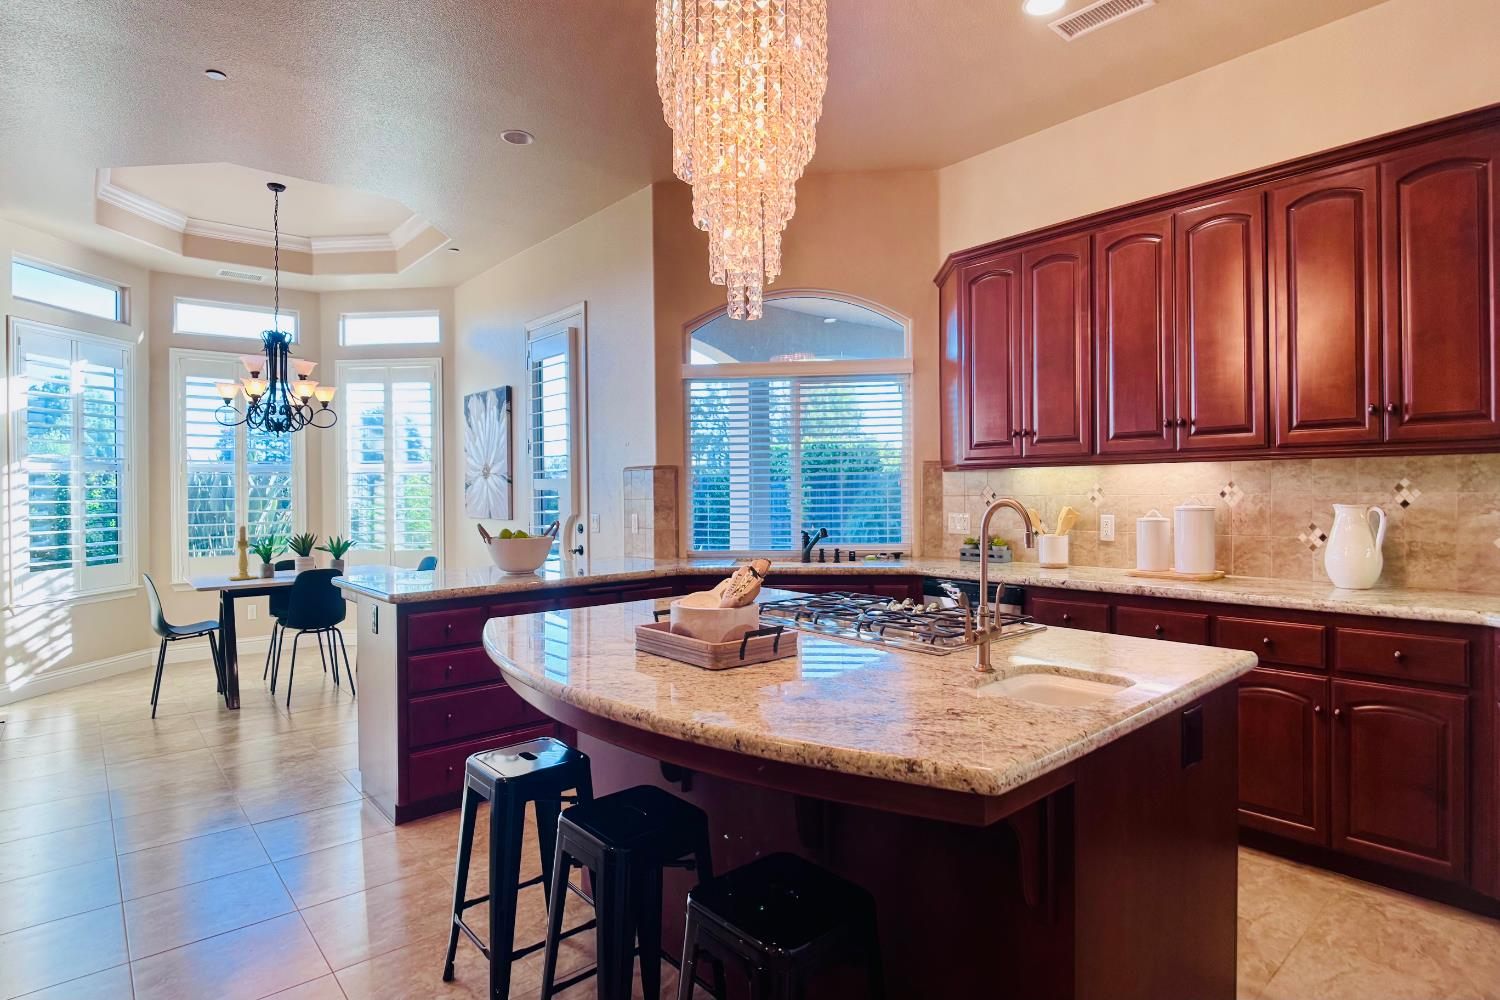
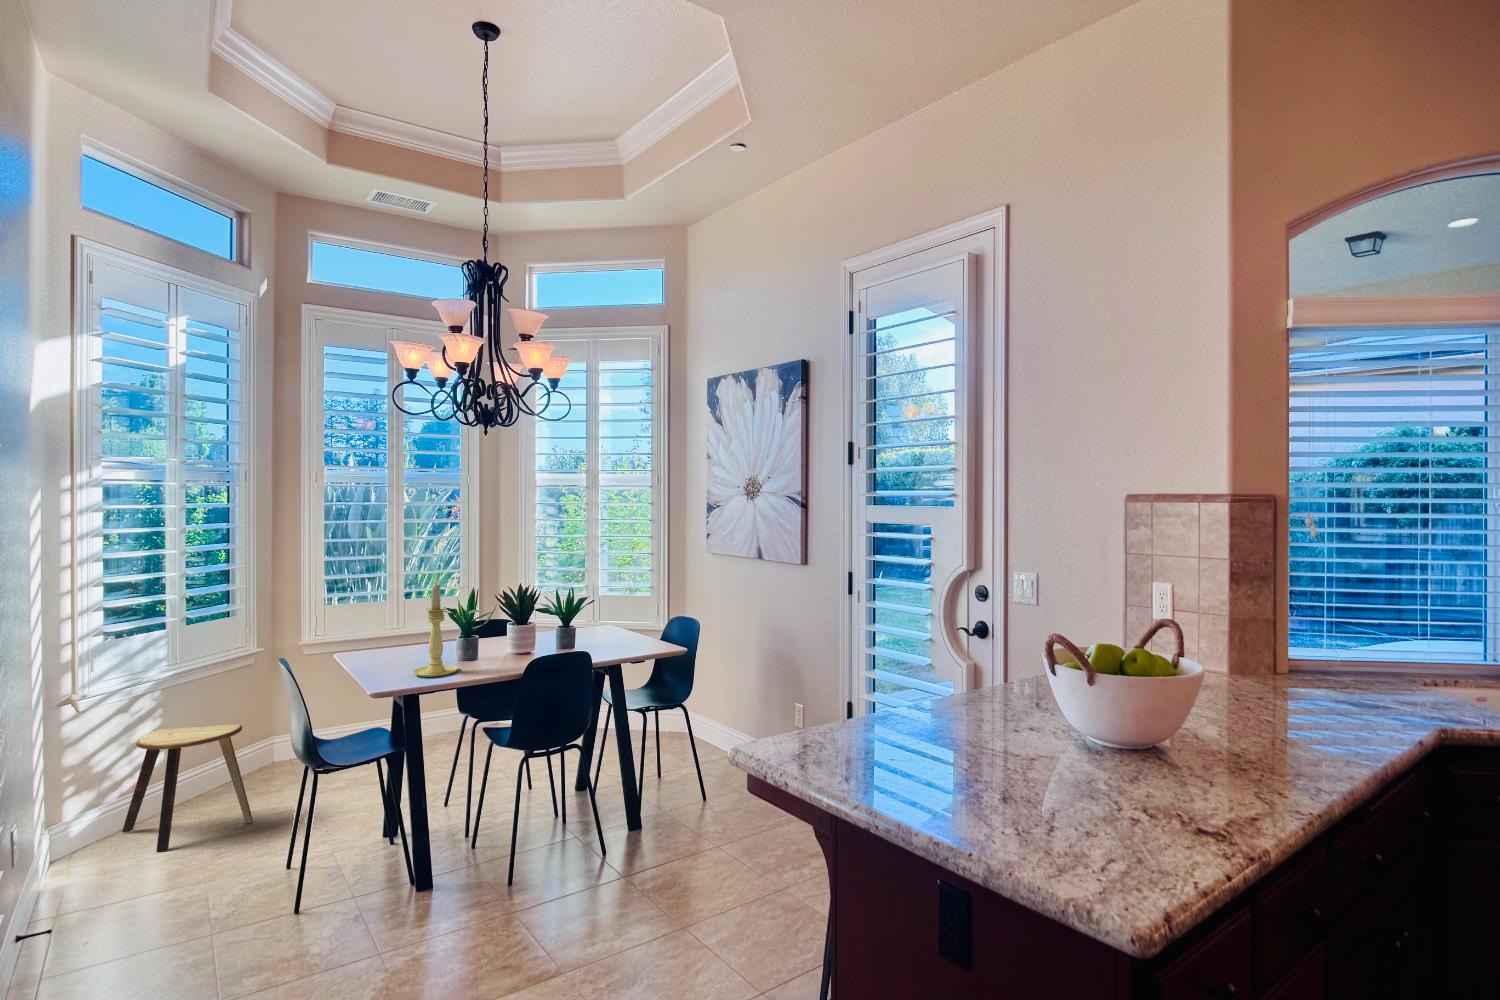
stool: none [45,626,134,698] -> present [122,724,253,852]

